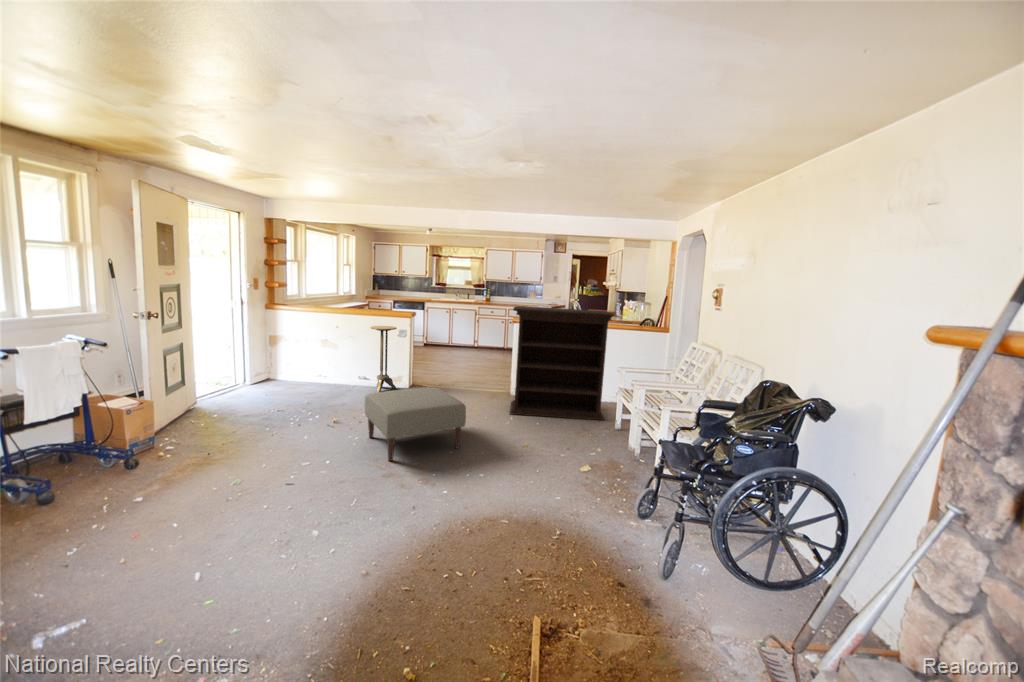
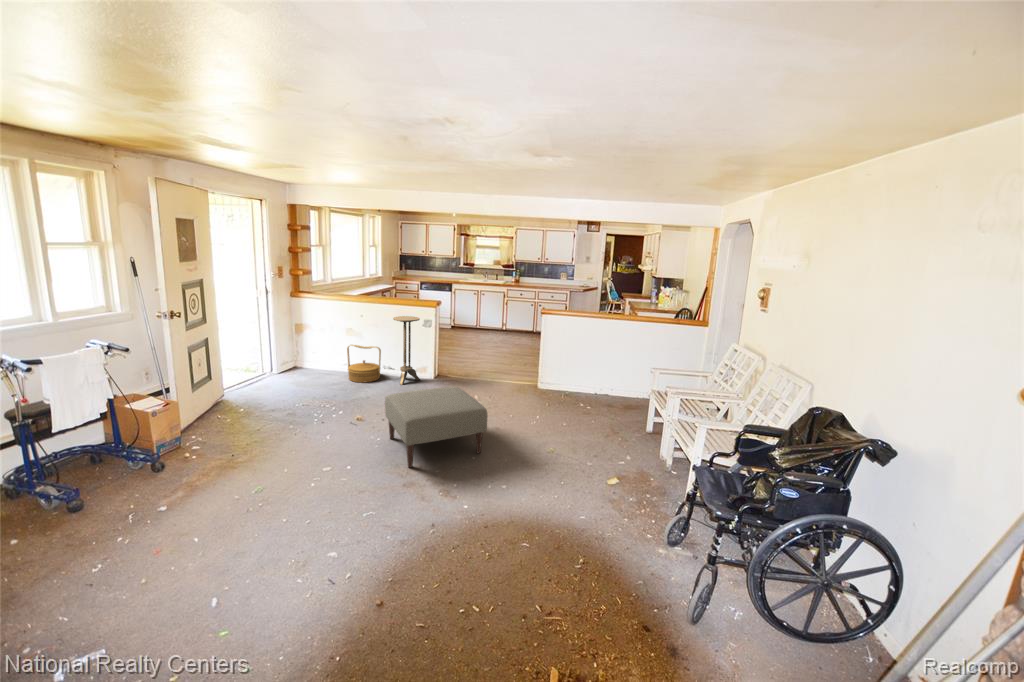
bookshelf: present [510,306,616,420] -> none [534,298,651,422]
woven basket: none [323,354,358,391] -> present [347,345,381,382]

